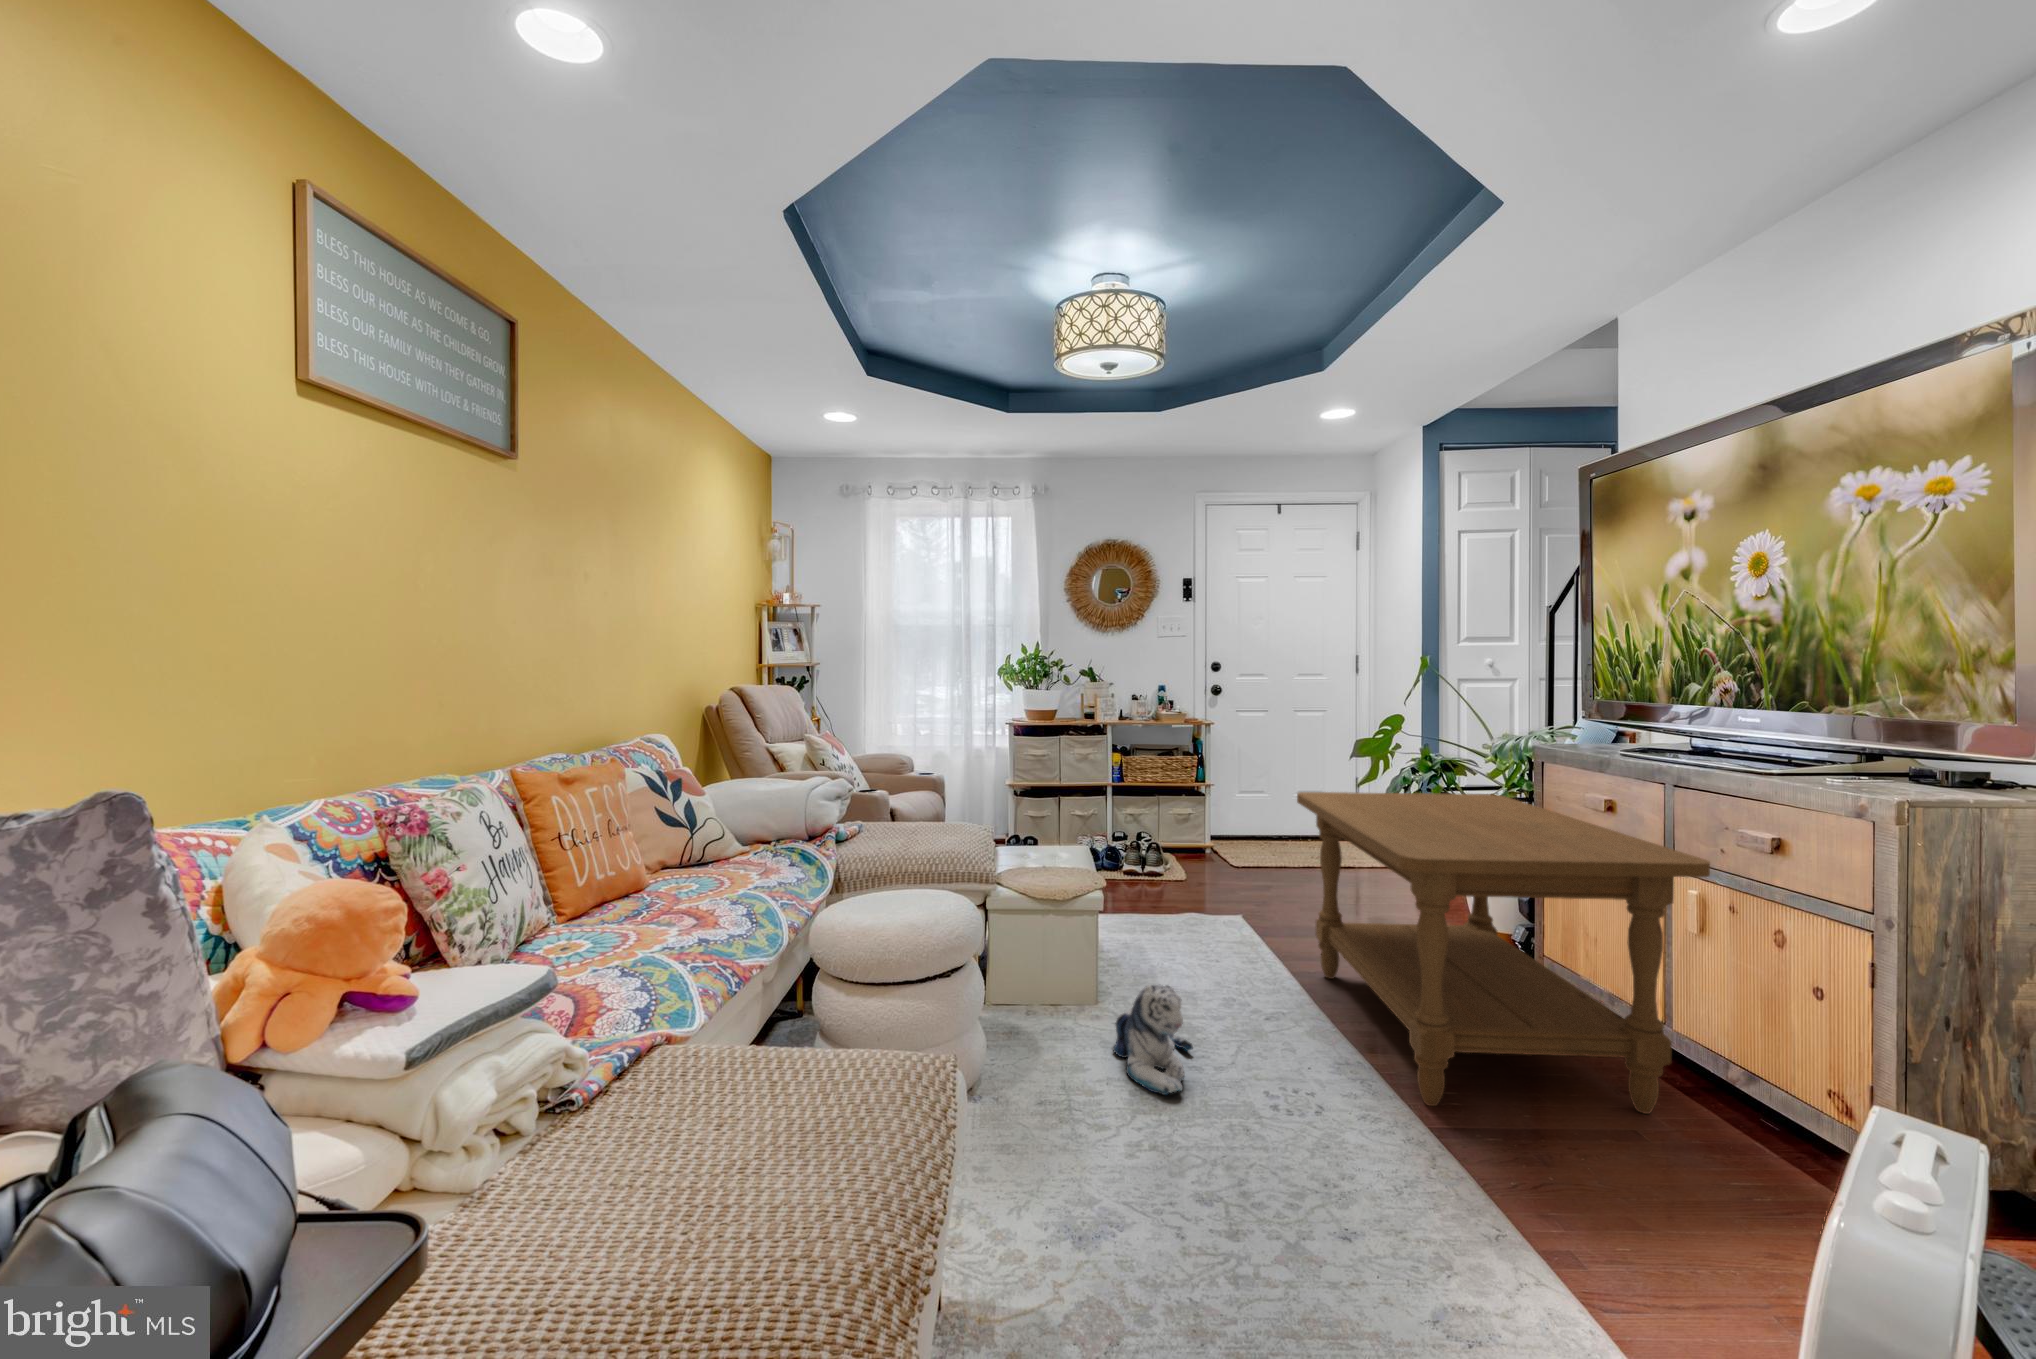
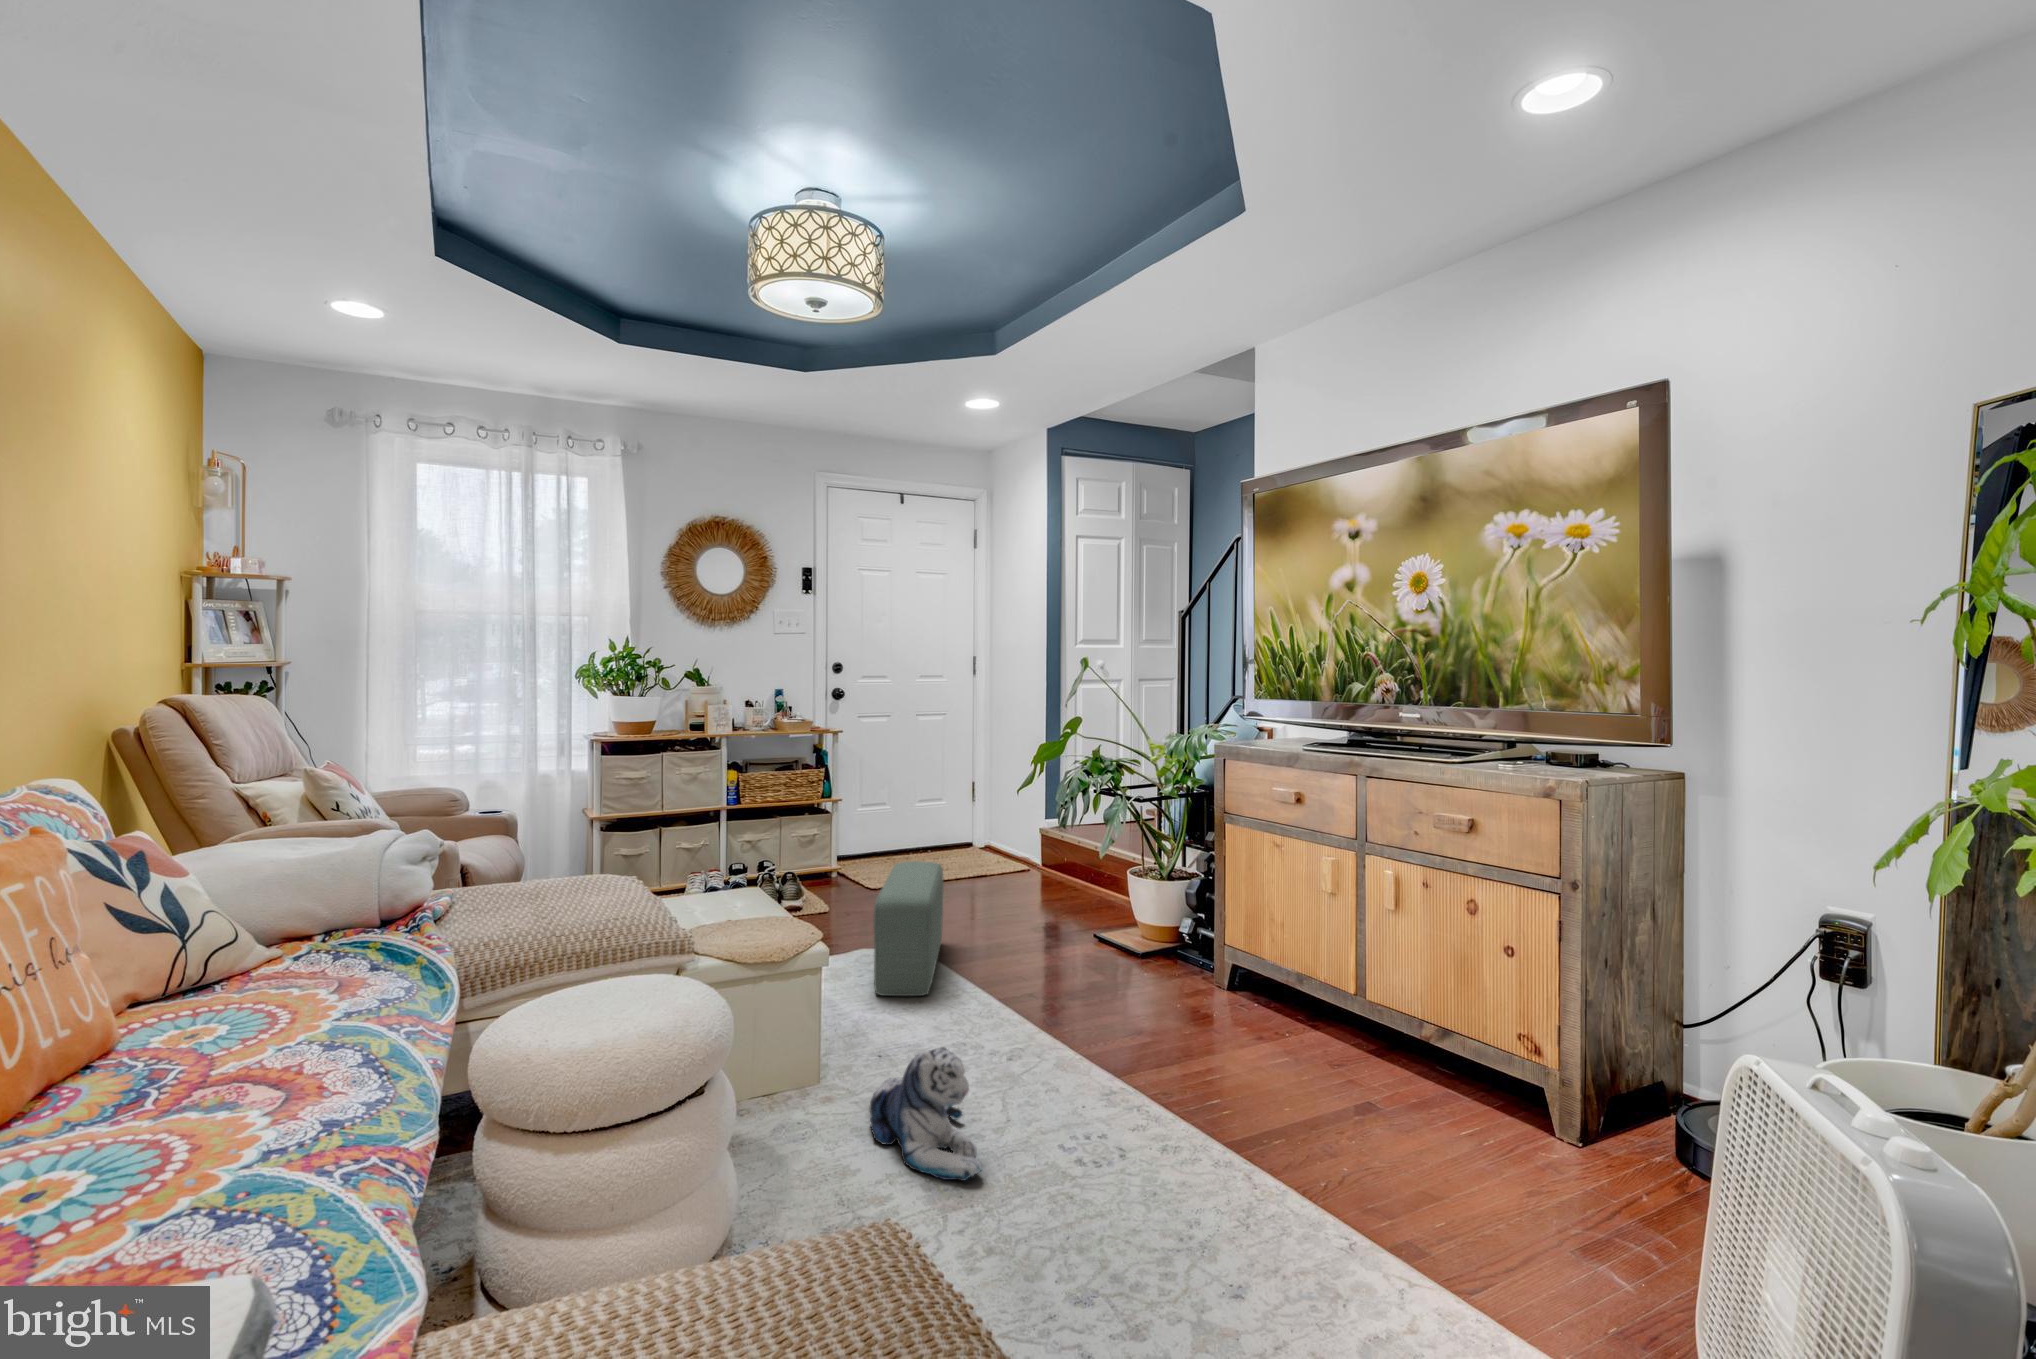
coffee table: present [1297,792,1710,1114] -> none [1005,796,1420,1122]
pouf: none [1182,840,1268,955] -> present [873,861,944,996]

